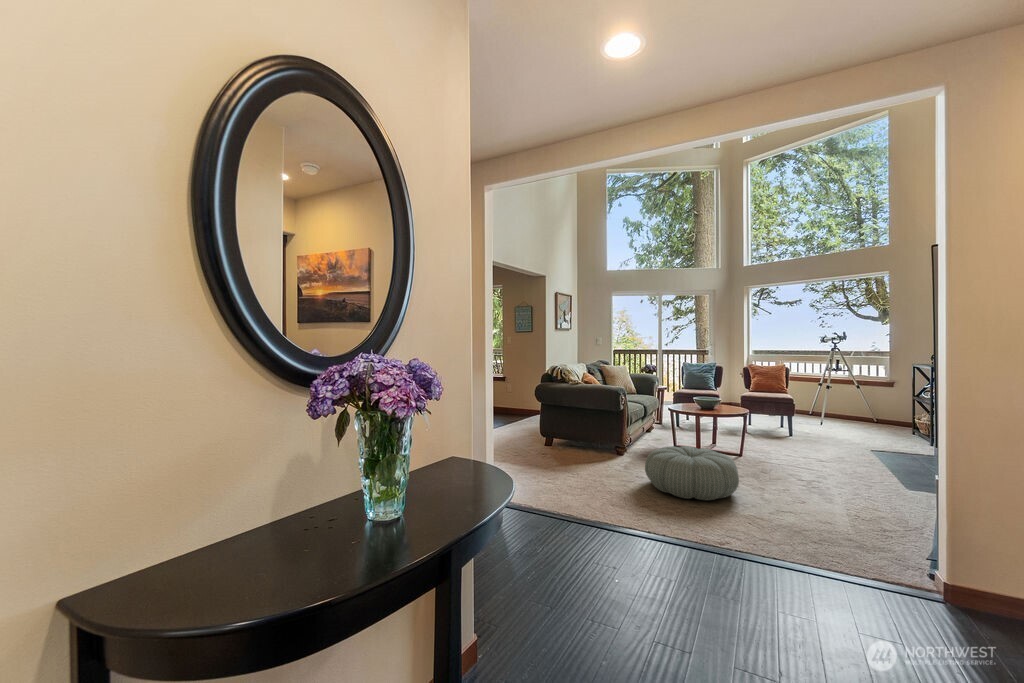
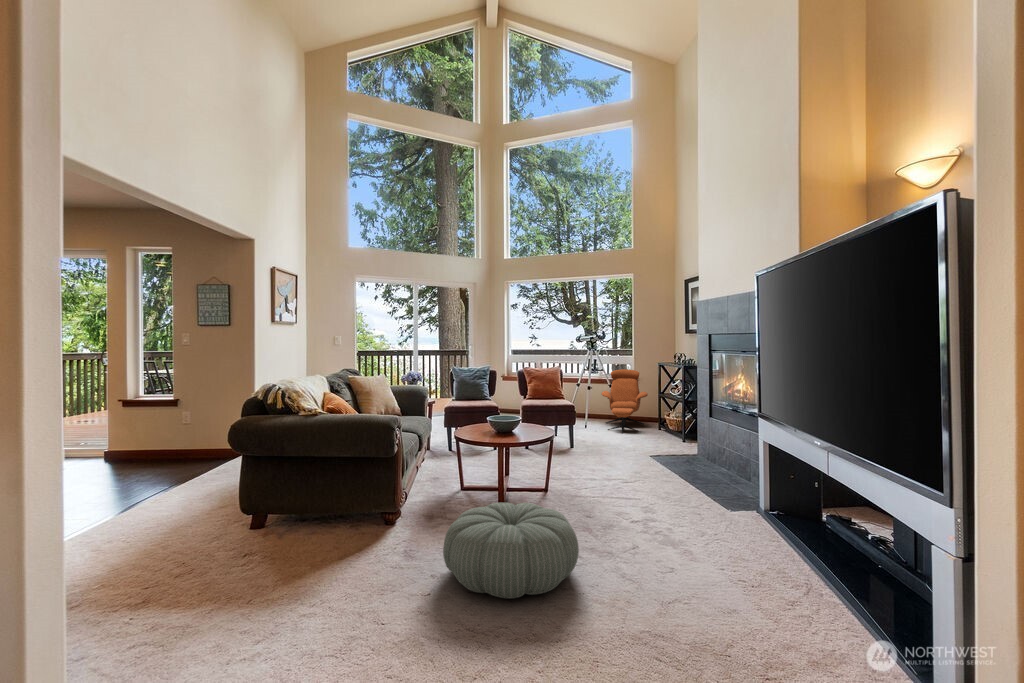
lounge chair: none [837,371,894,431] -> present [602,369,648,433]

